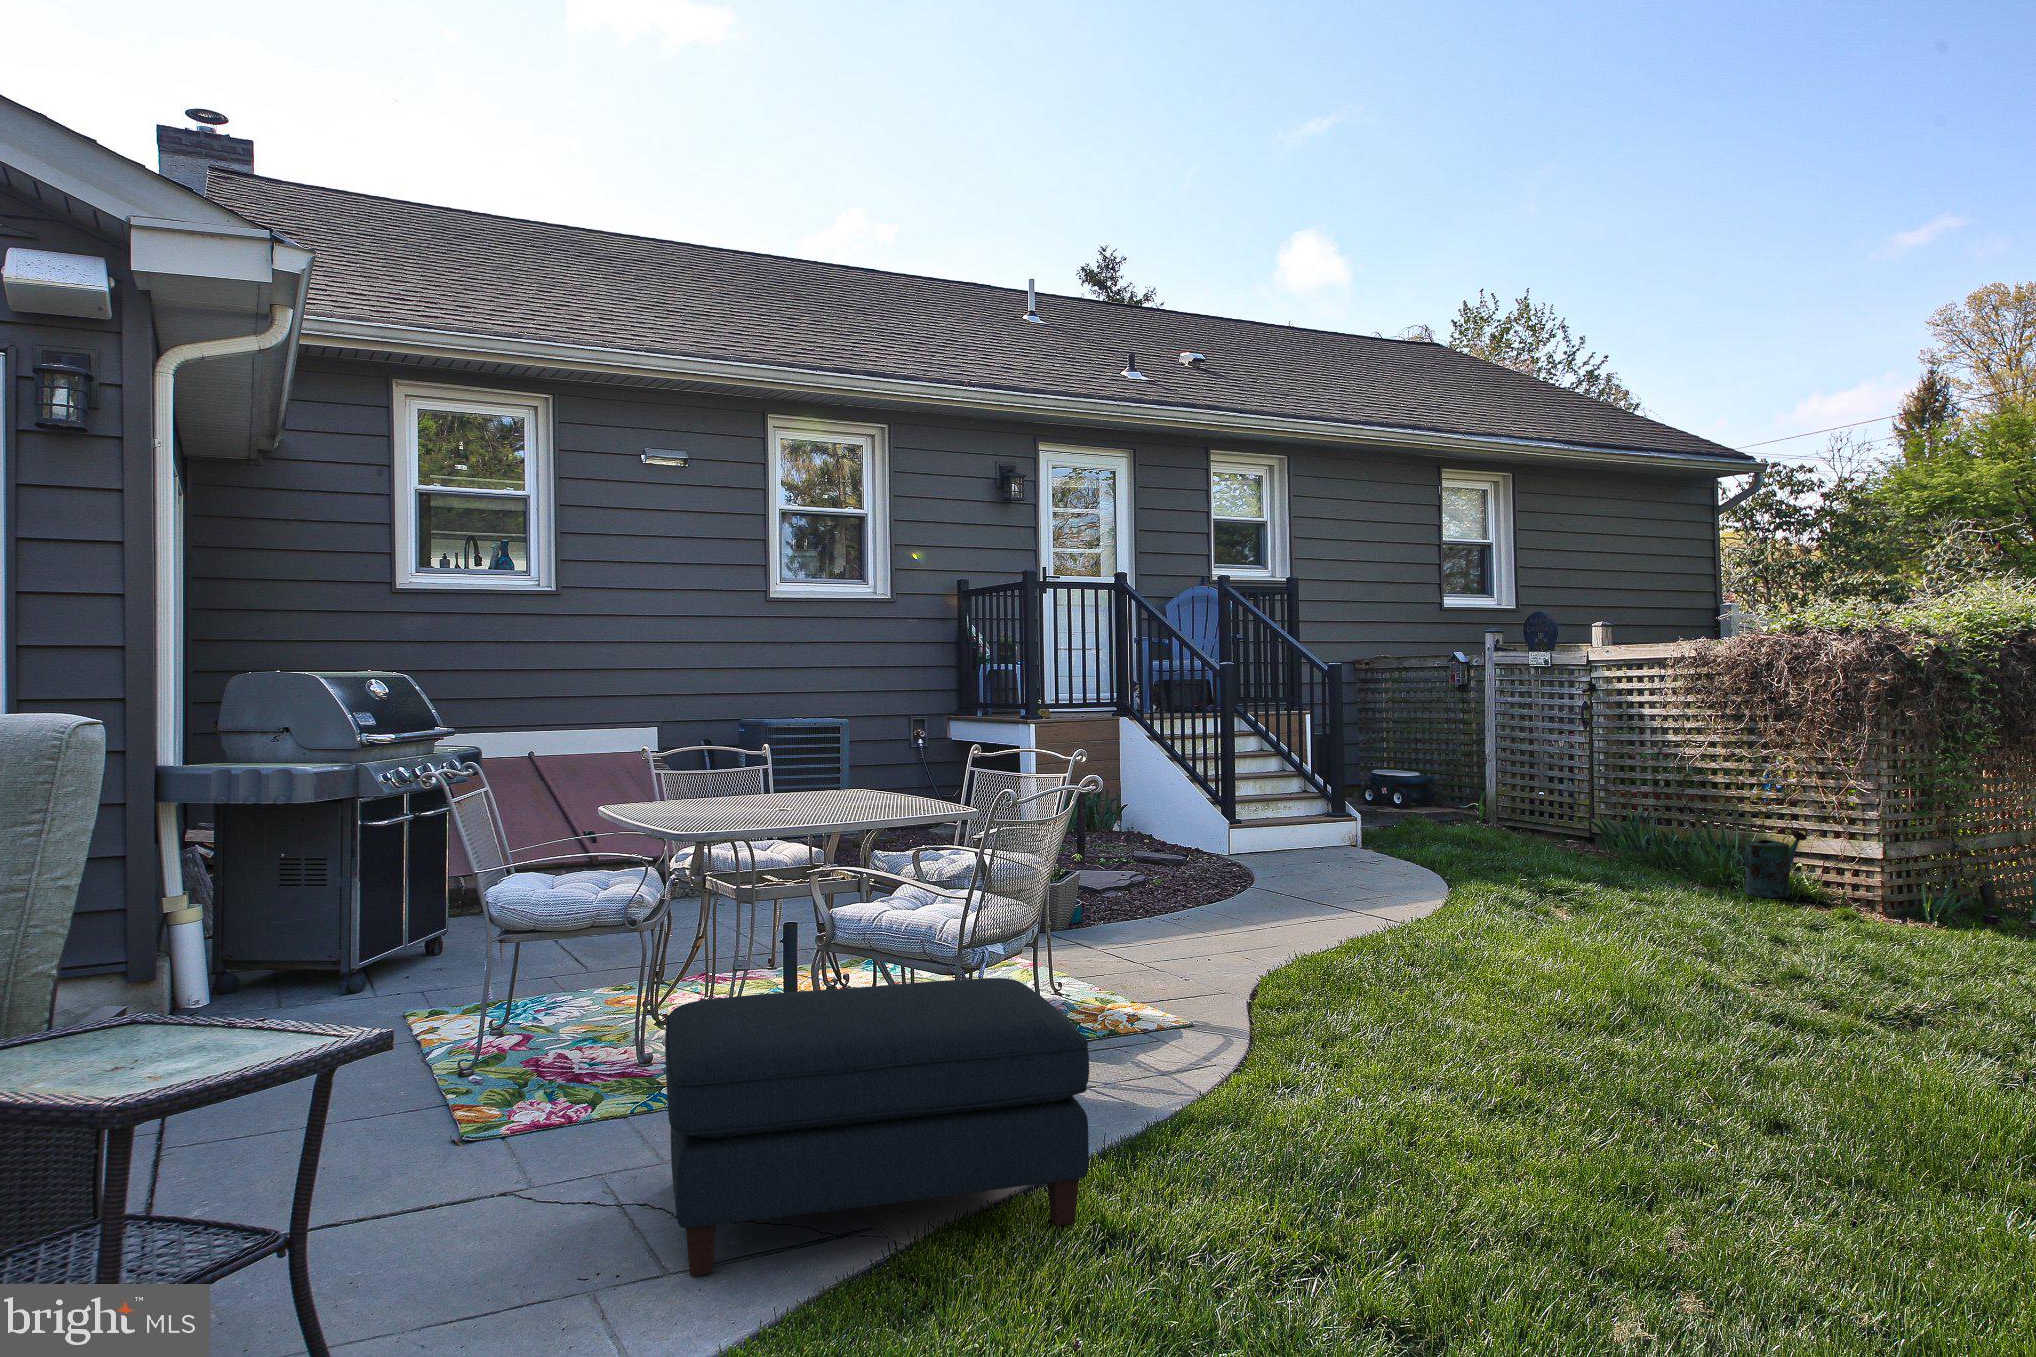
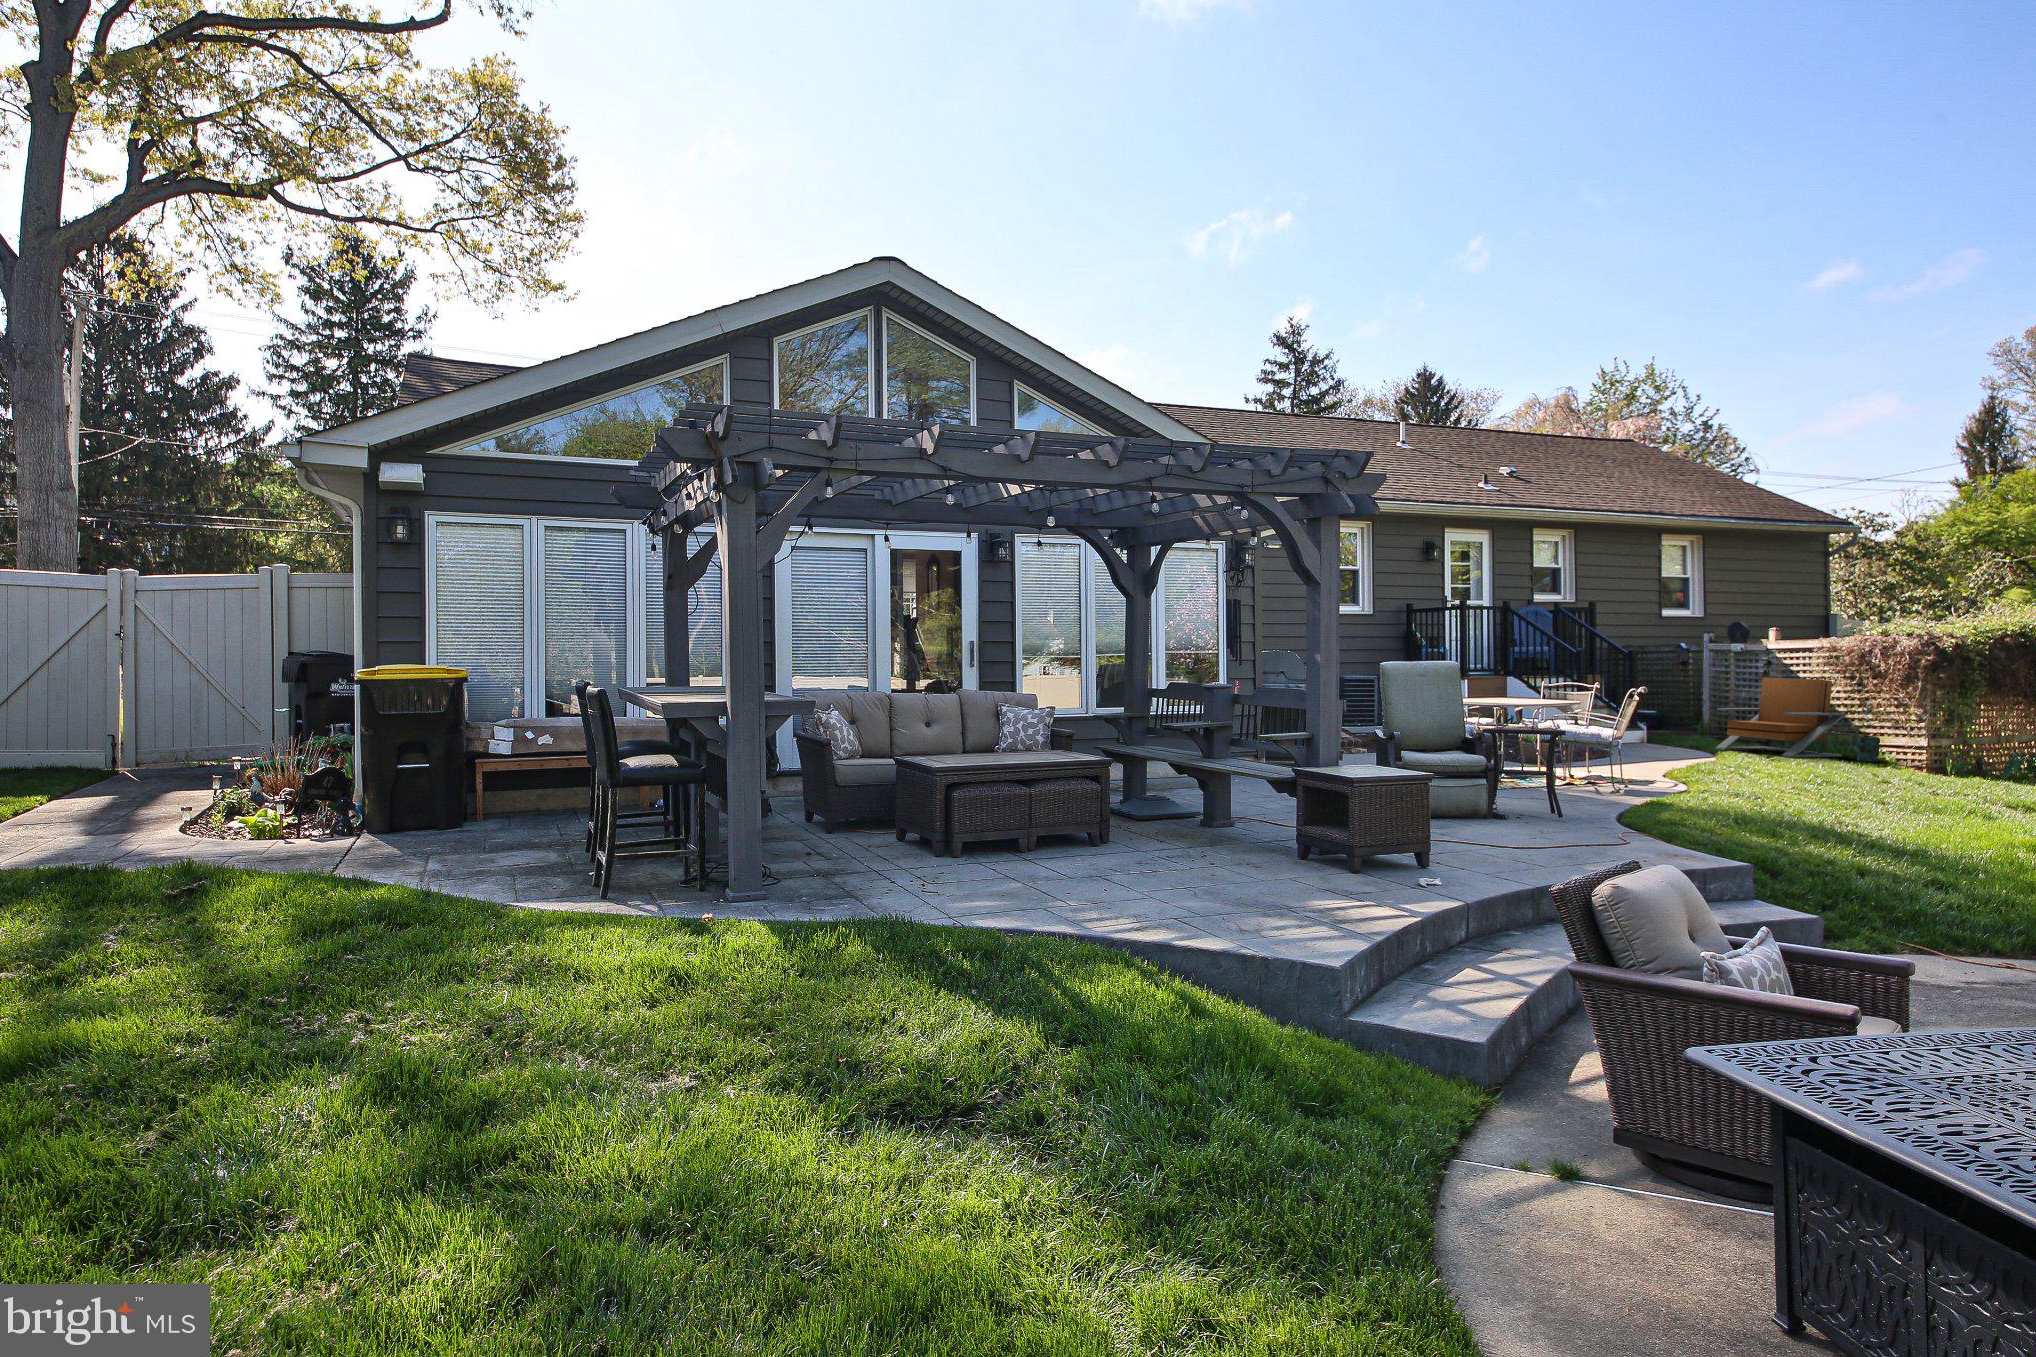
lounge chair: none [1484,716,1724,889] -> present [1716,678,1846,757]
ottoman: present [665,978,1089,1276] -> none [1552,743,1691,802]

